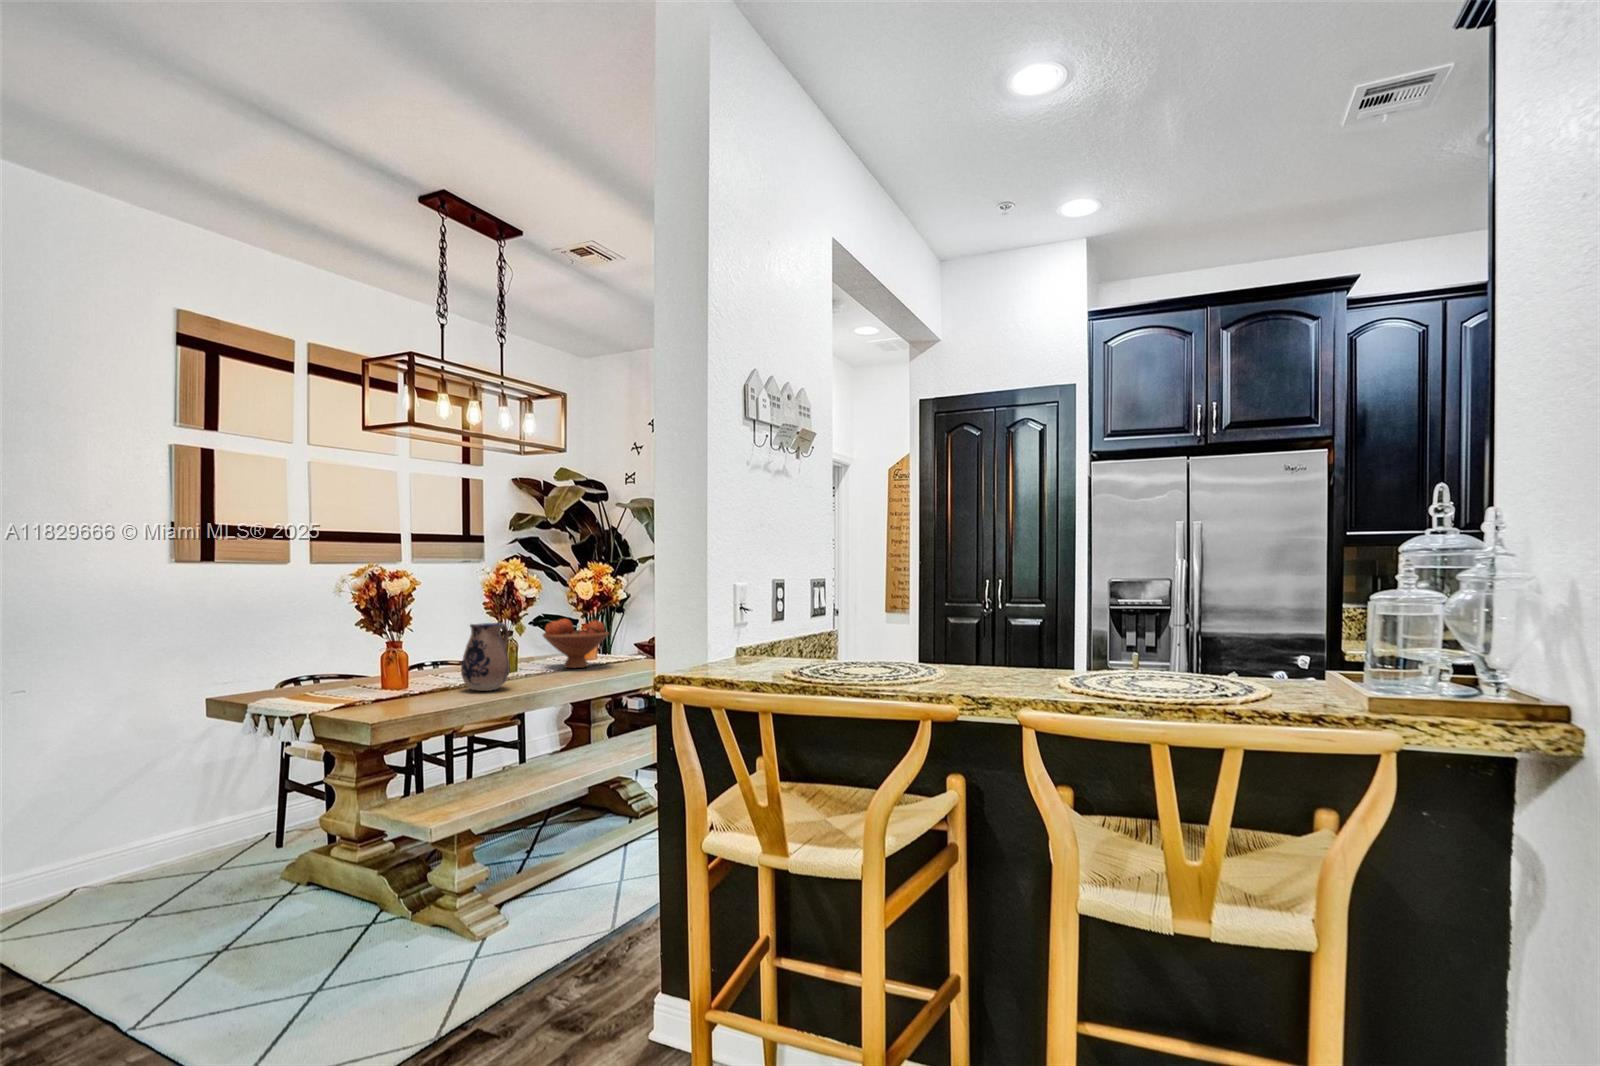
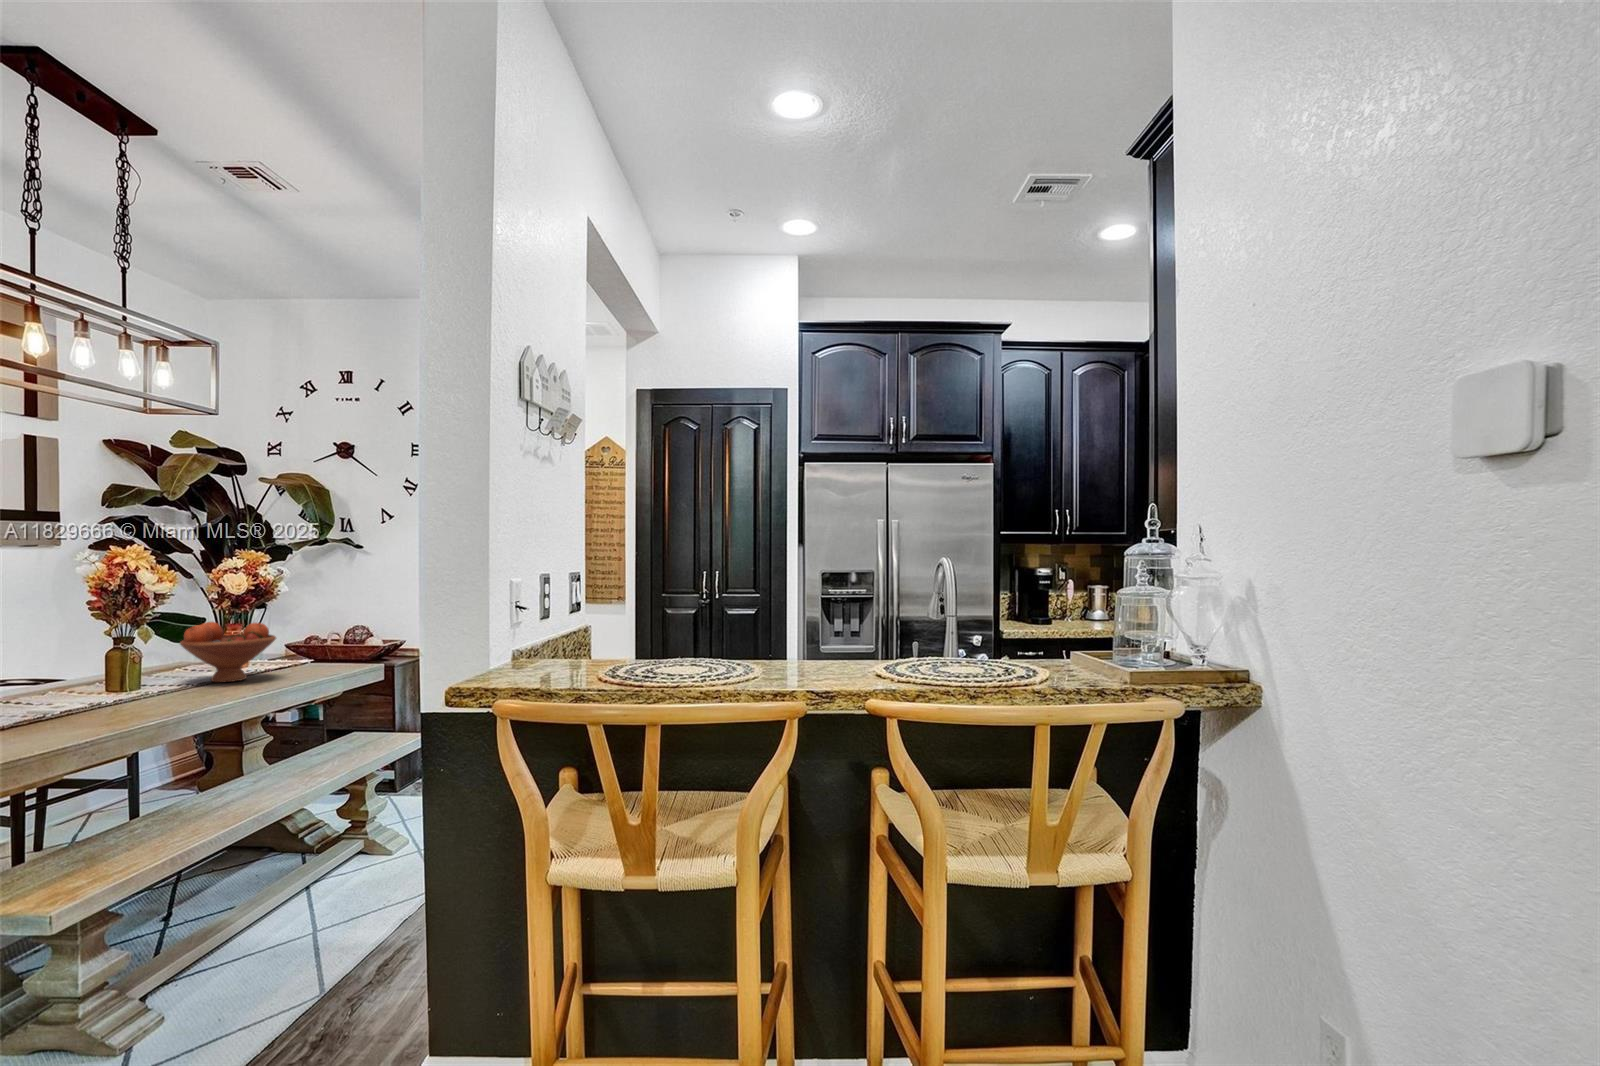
ceramic pitcher: present [461,623,510,691] -> none [70,632,148,722]

